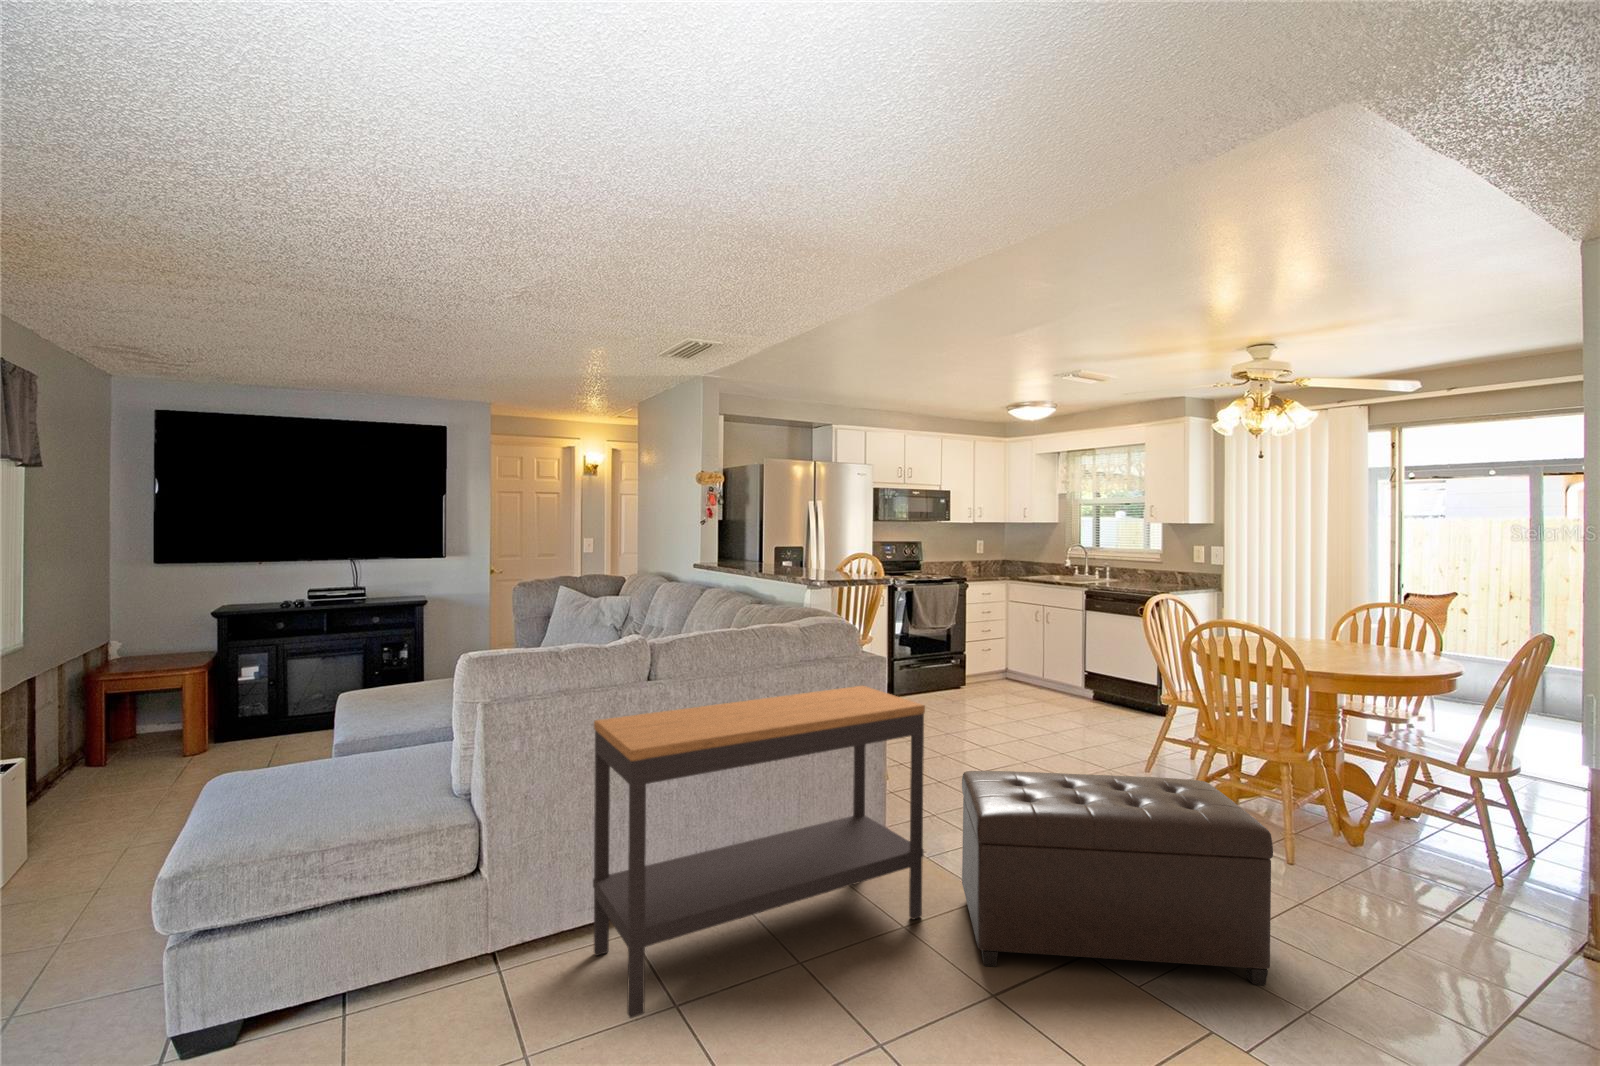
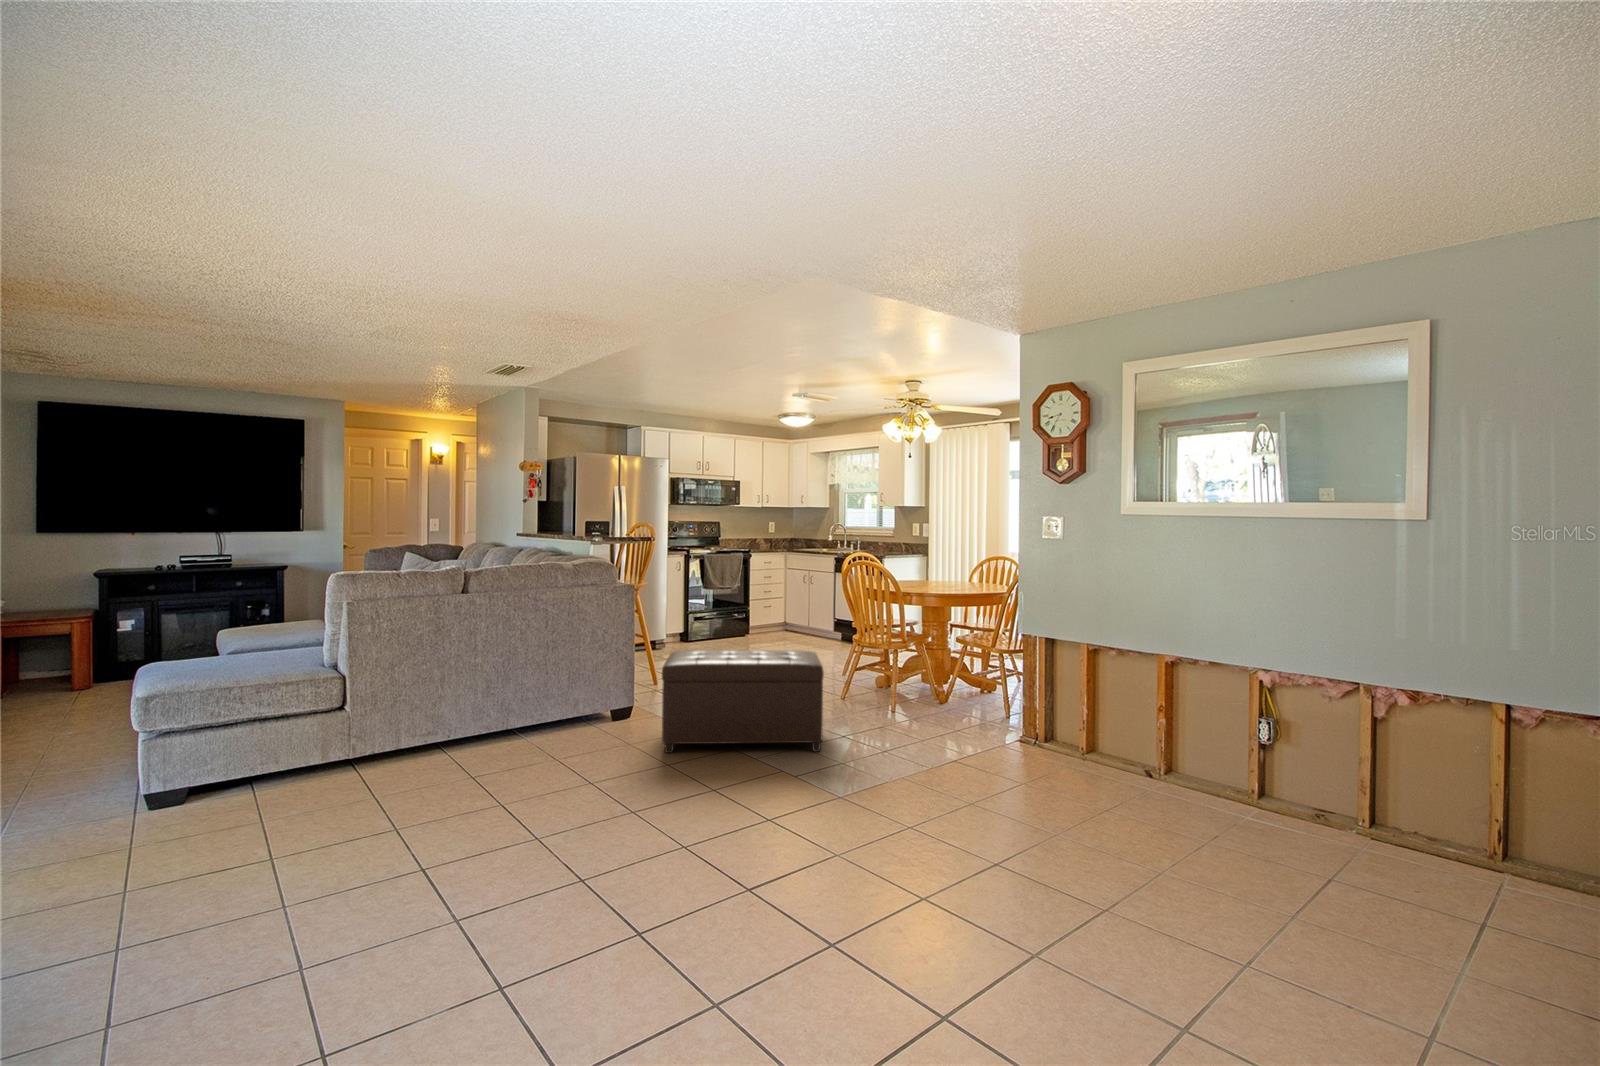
console table: present [593,686,925,1018] -> none [421,602,642,779]

